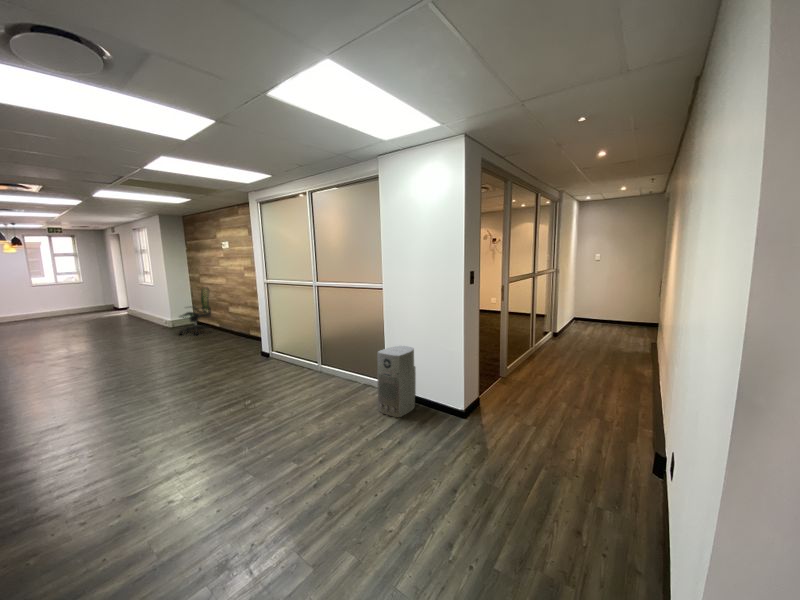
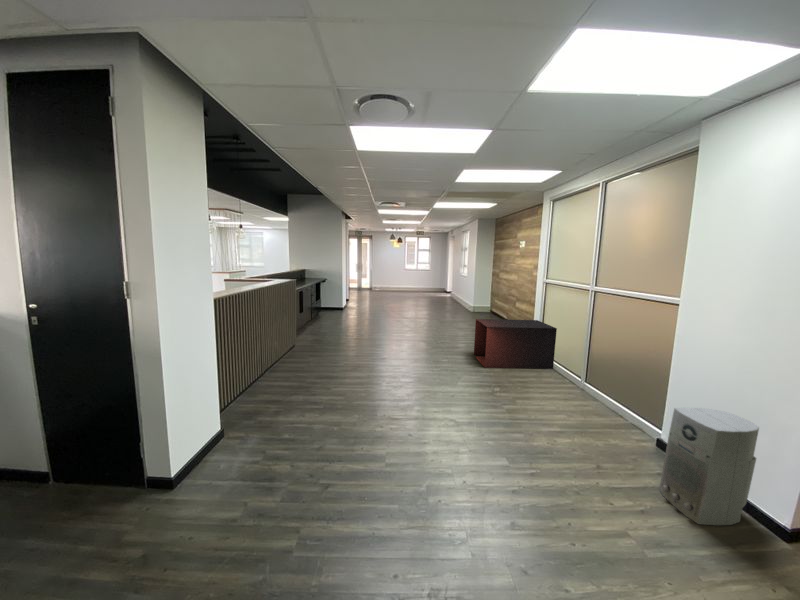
office chair: present [179,288,211,335] -> none [474,281,503,321]
storage cabinet: none [194,319,285,379] -> present [474,319,557,369]

